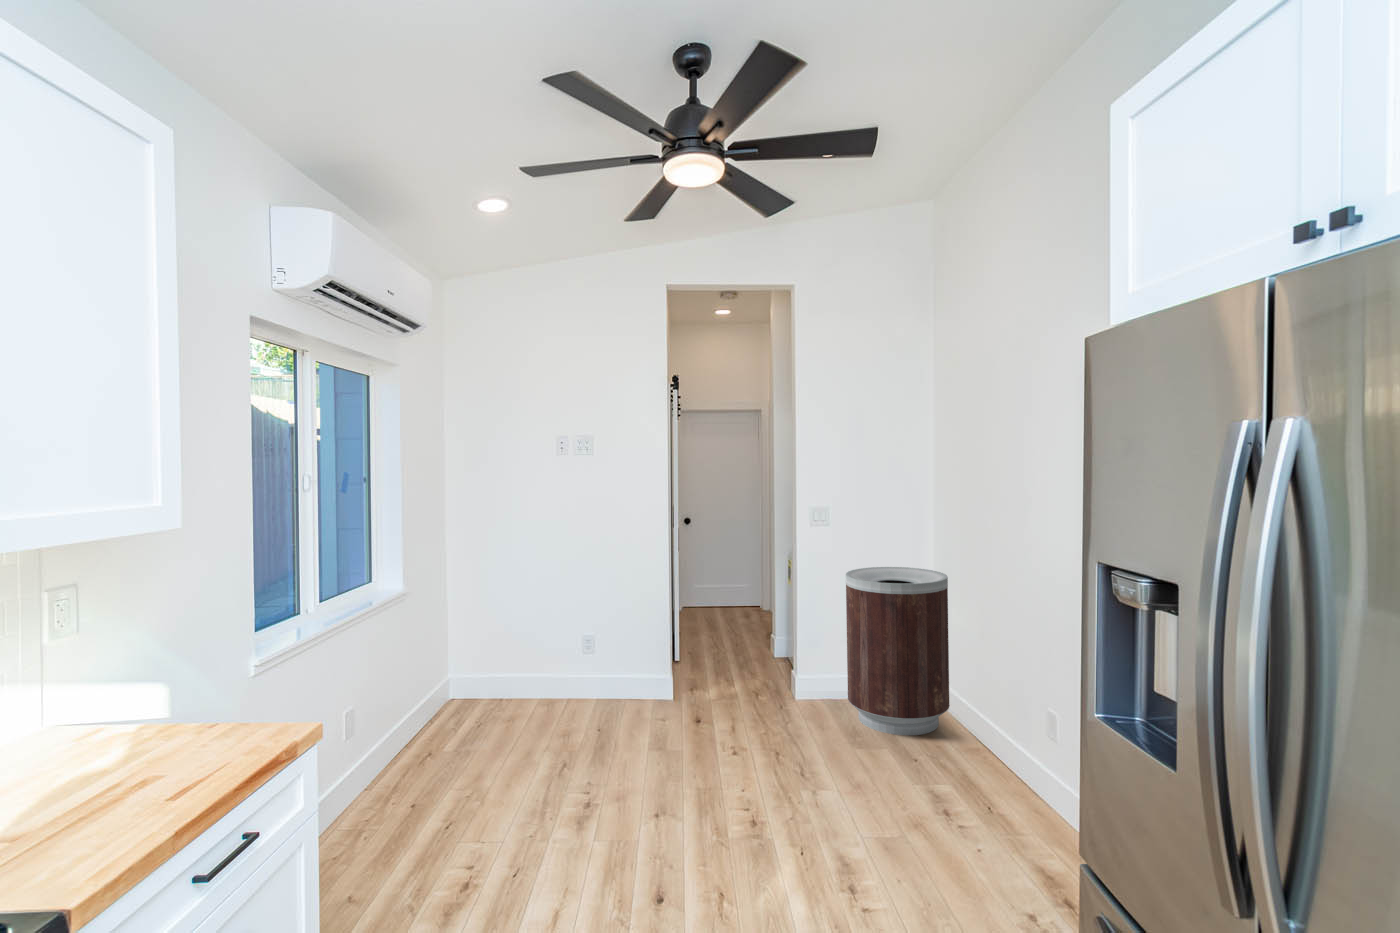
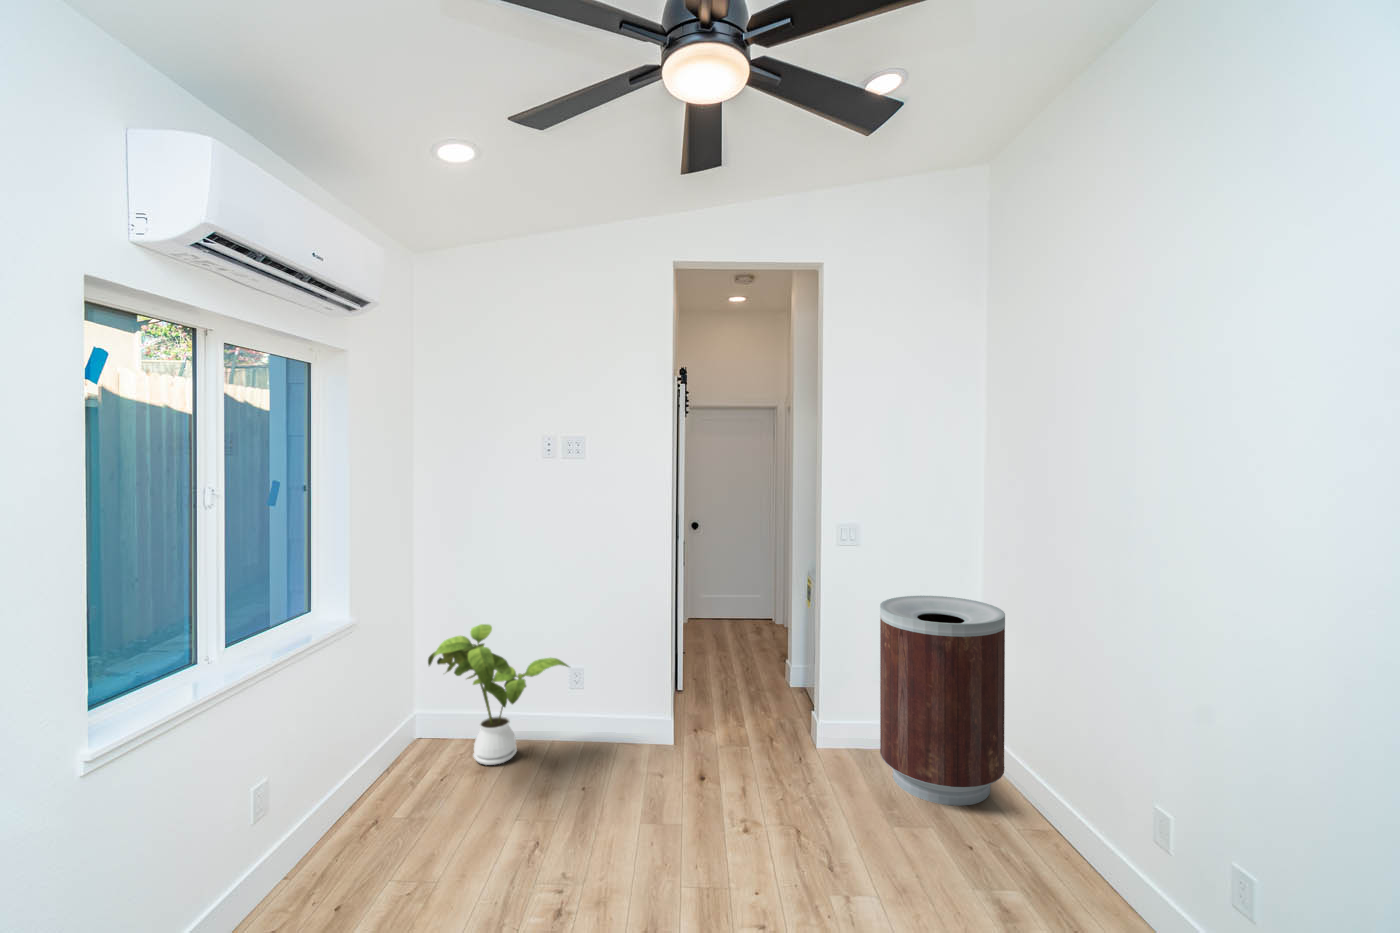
house plant: none [462,596,584,717] -> present [428,624,569,765]

